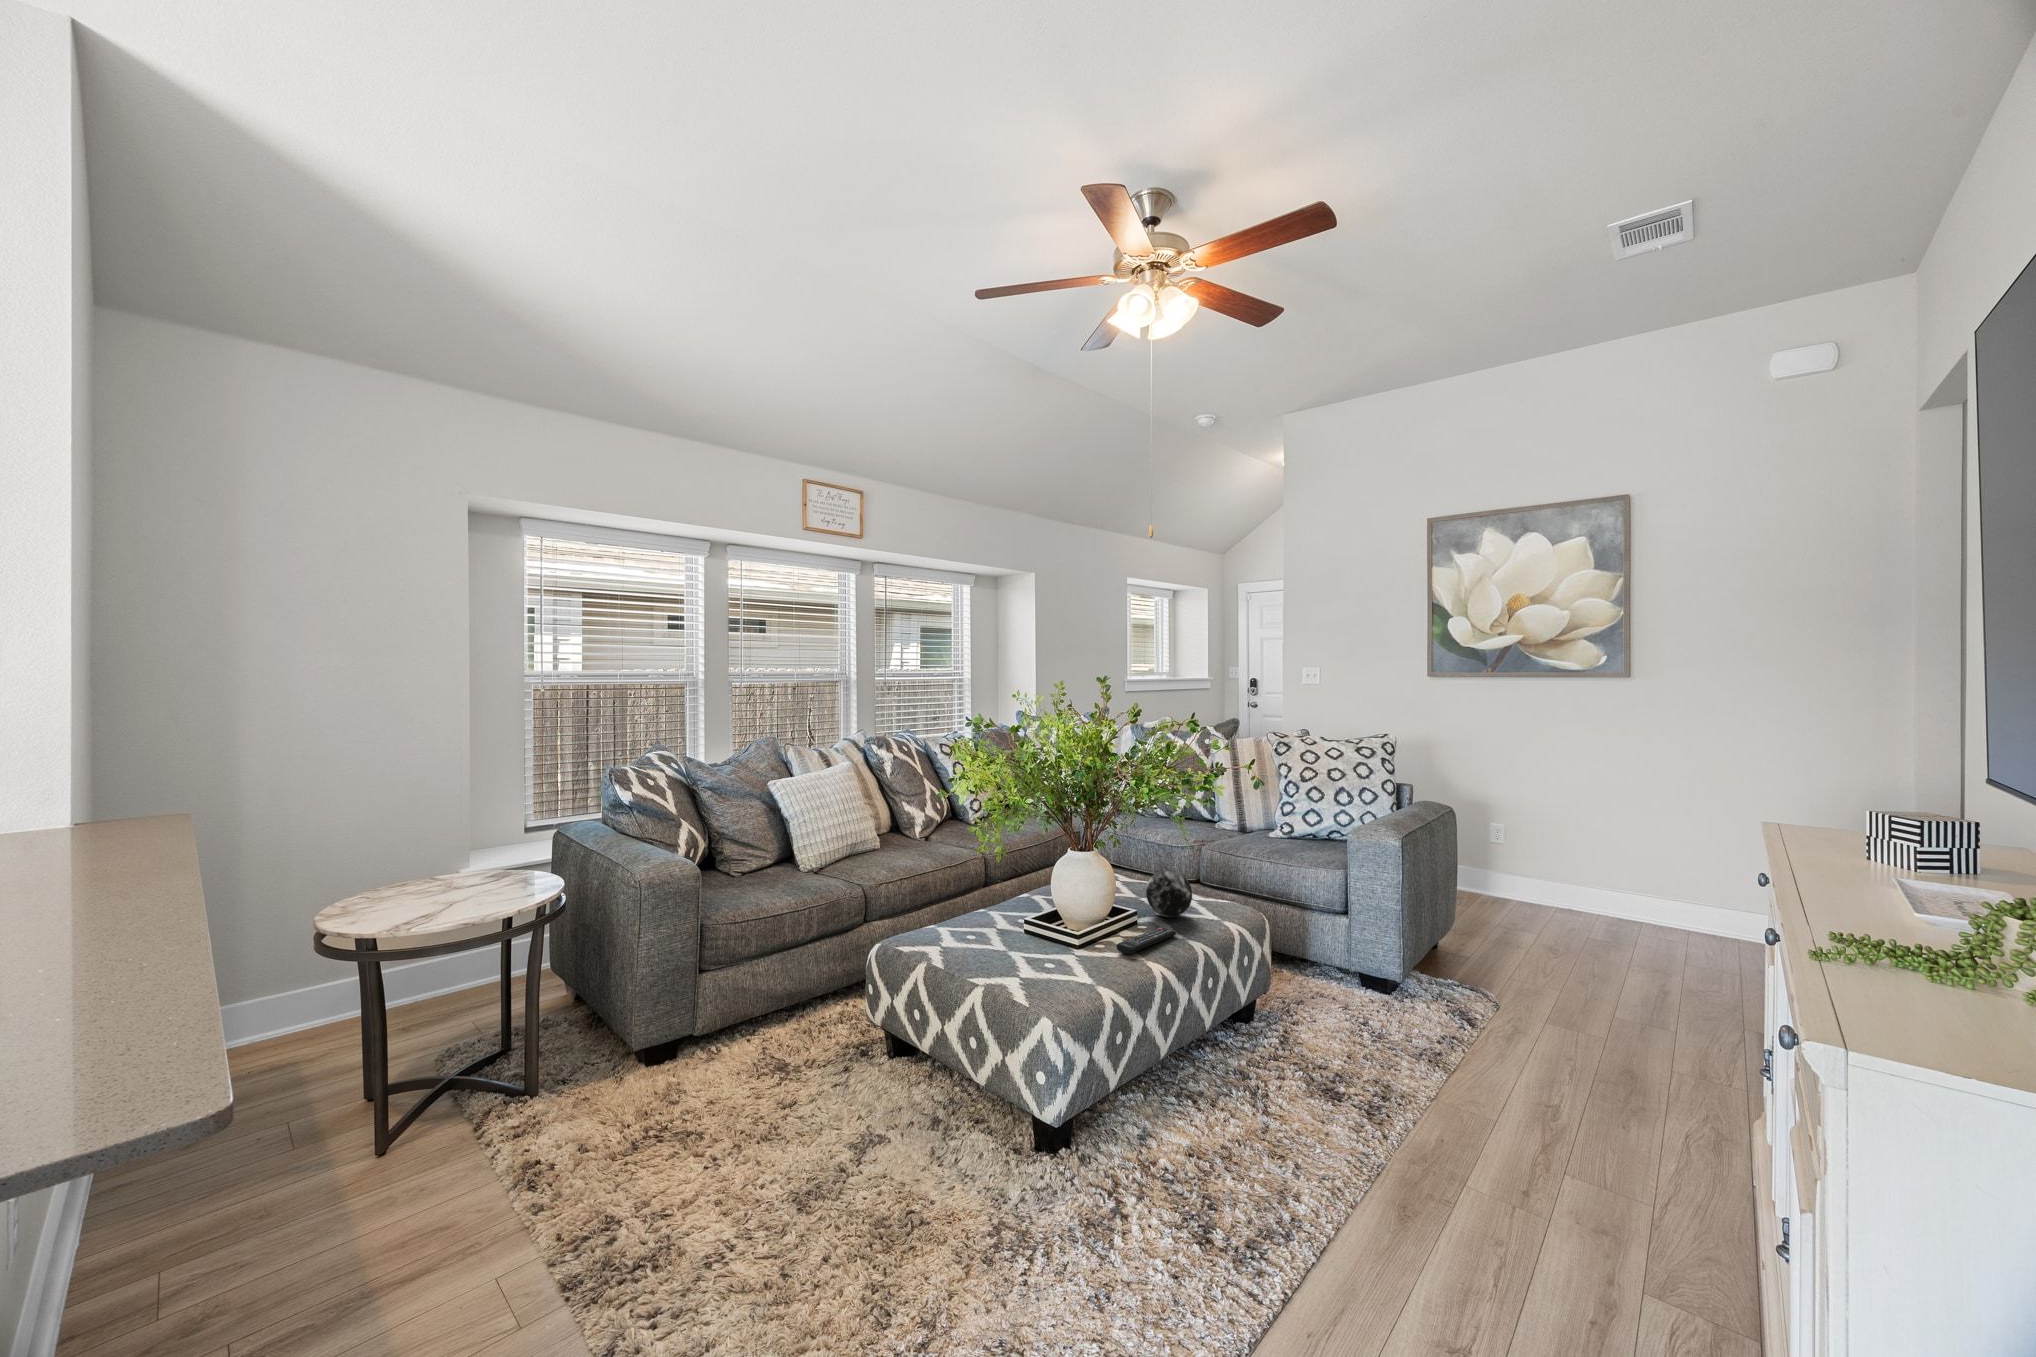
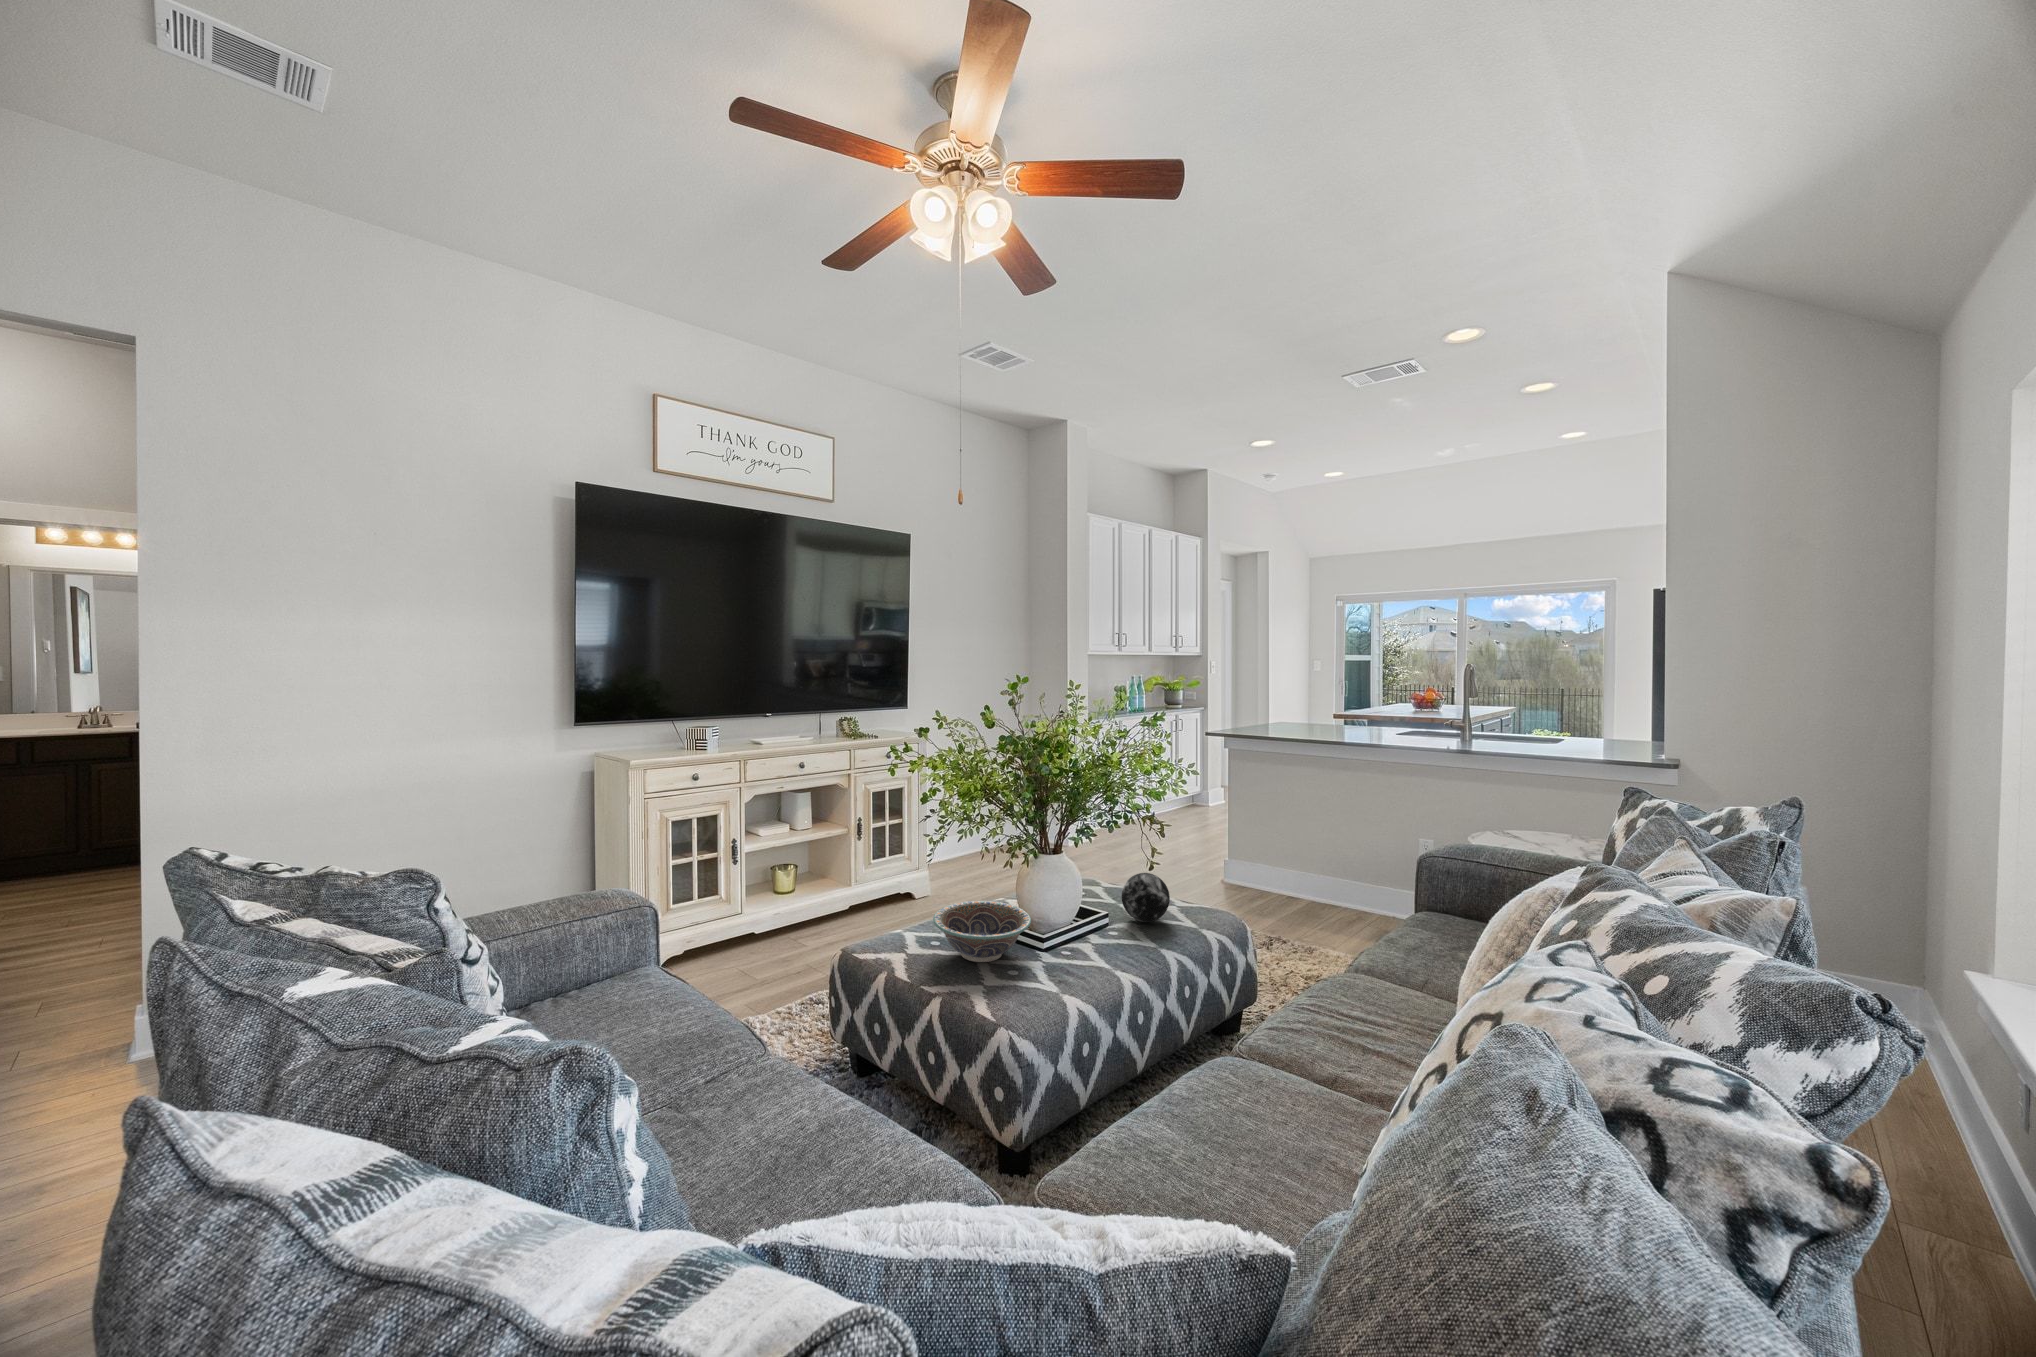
decorative bowl: none [970,896,1064,953] -> present [933,901,1031,962]
remote control: present [1116,927,1176,954] -> none [1085,934,1150,964]

